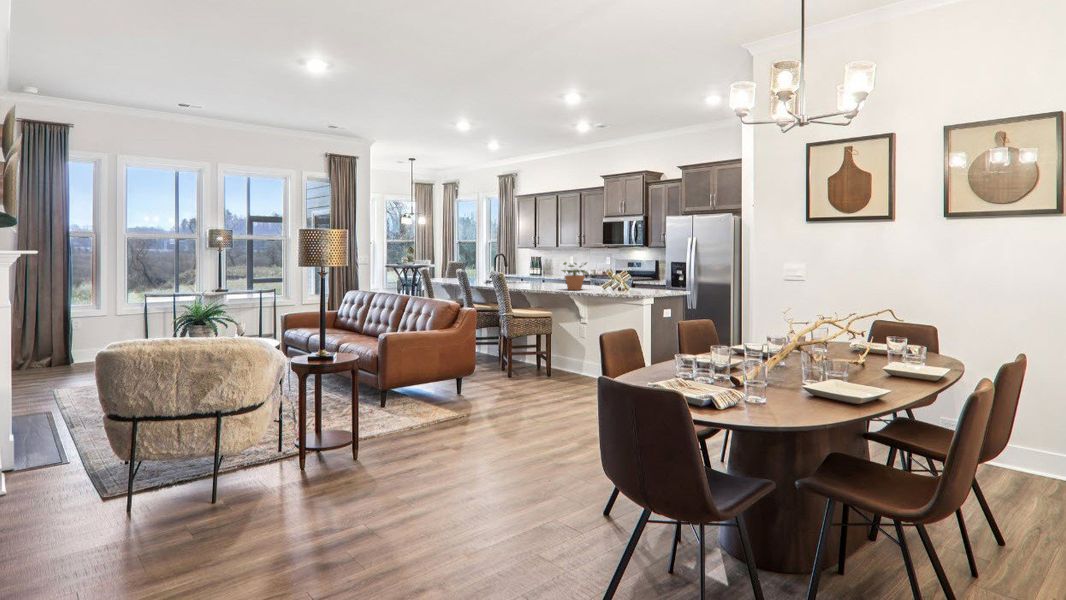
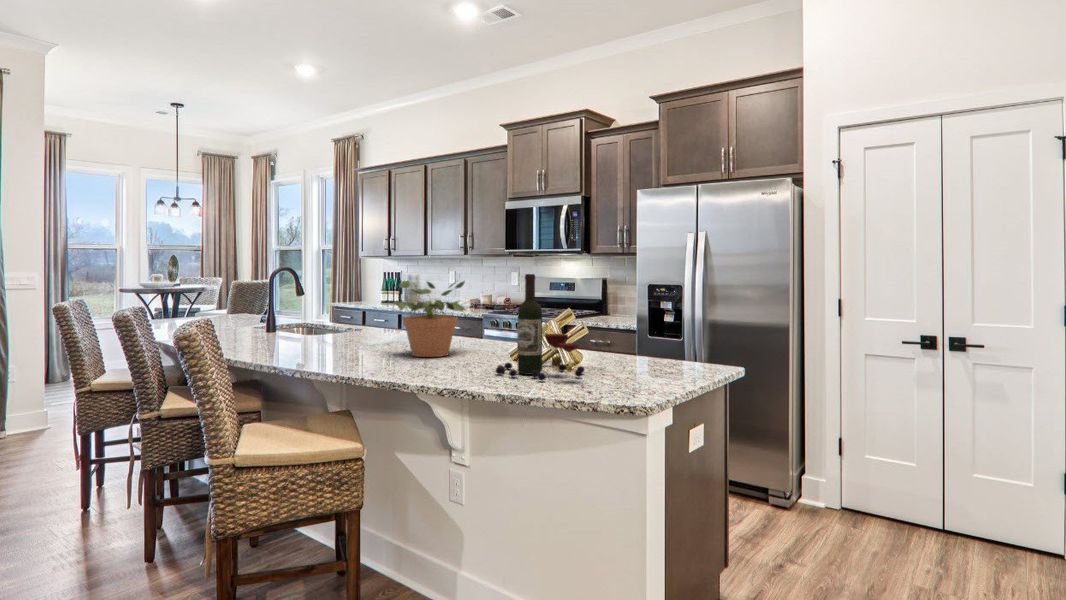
wine bottle: none [599,260,629,294] -> present [495,274,584,381]

